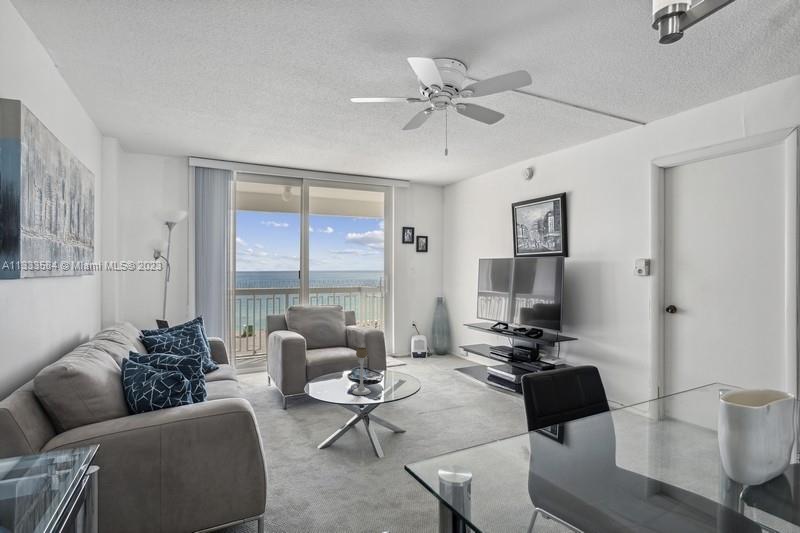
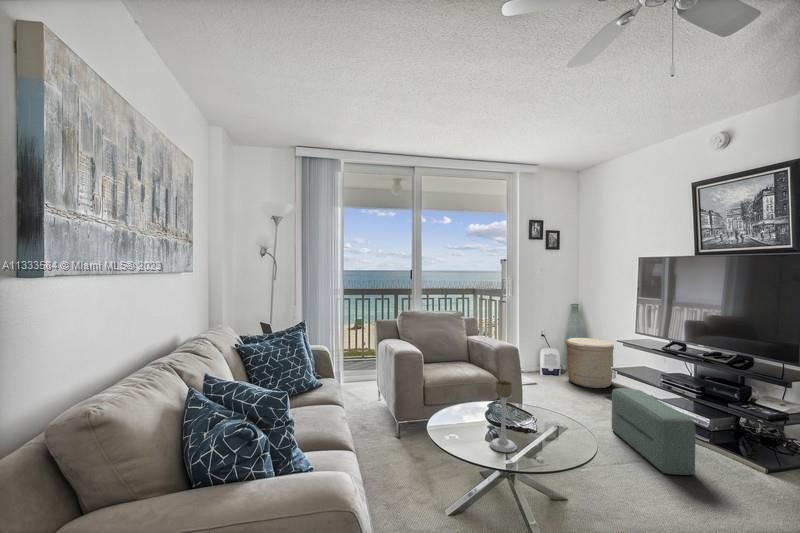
woven basket: none [432,325,466,363] -> present [566,338,614,388]
pouf: none [453,357,497,409] -> present [612,388,696,475]

